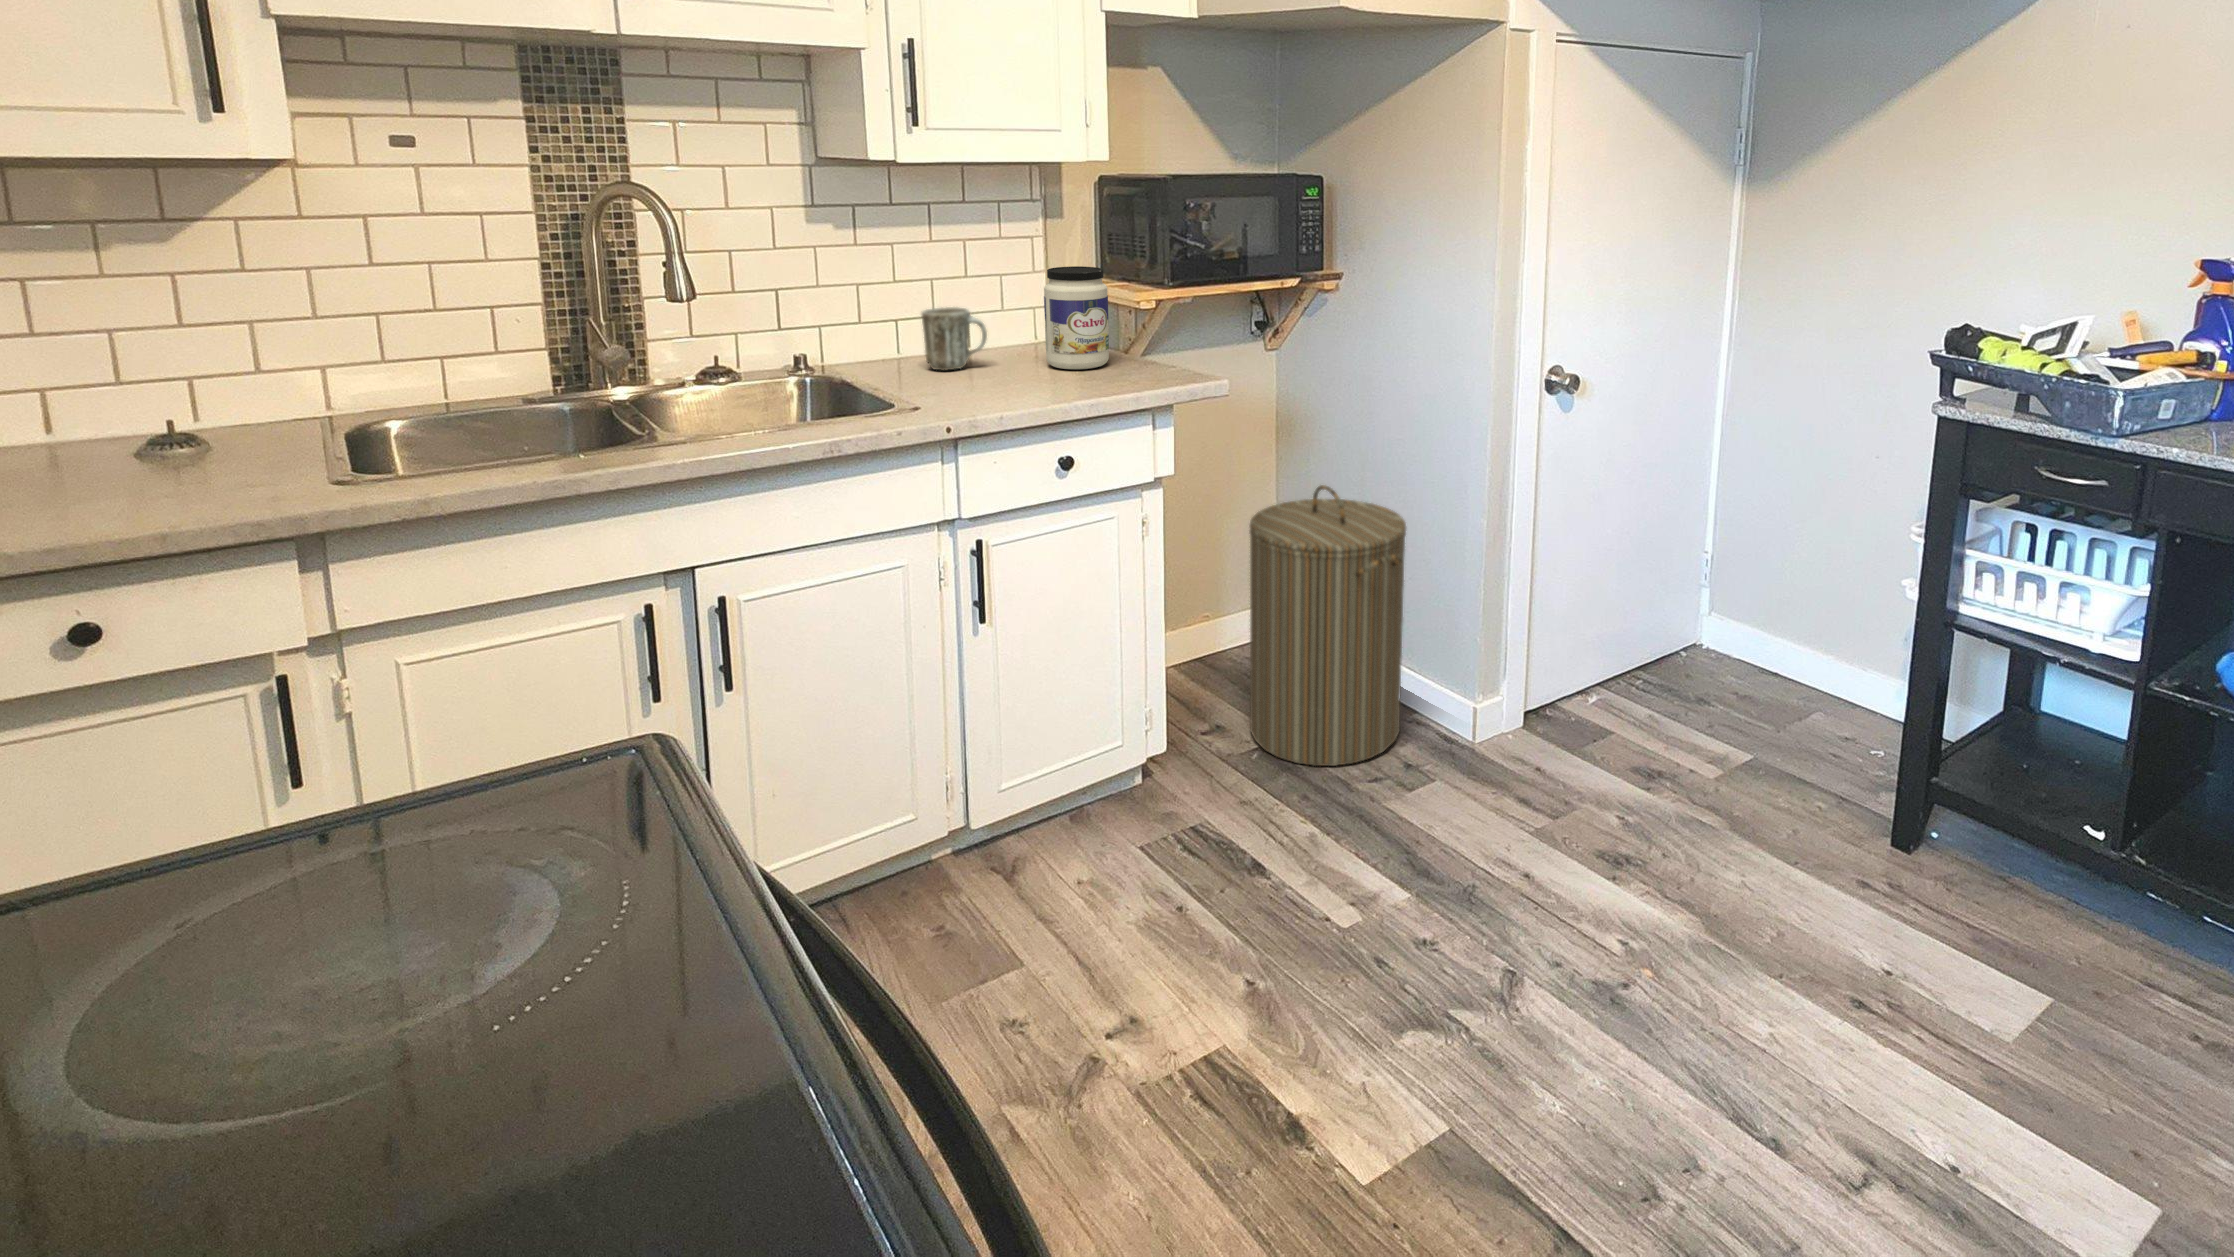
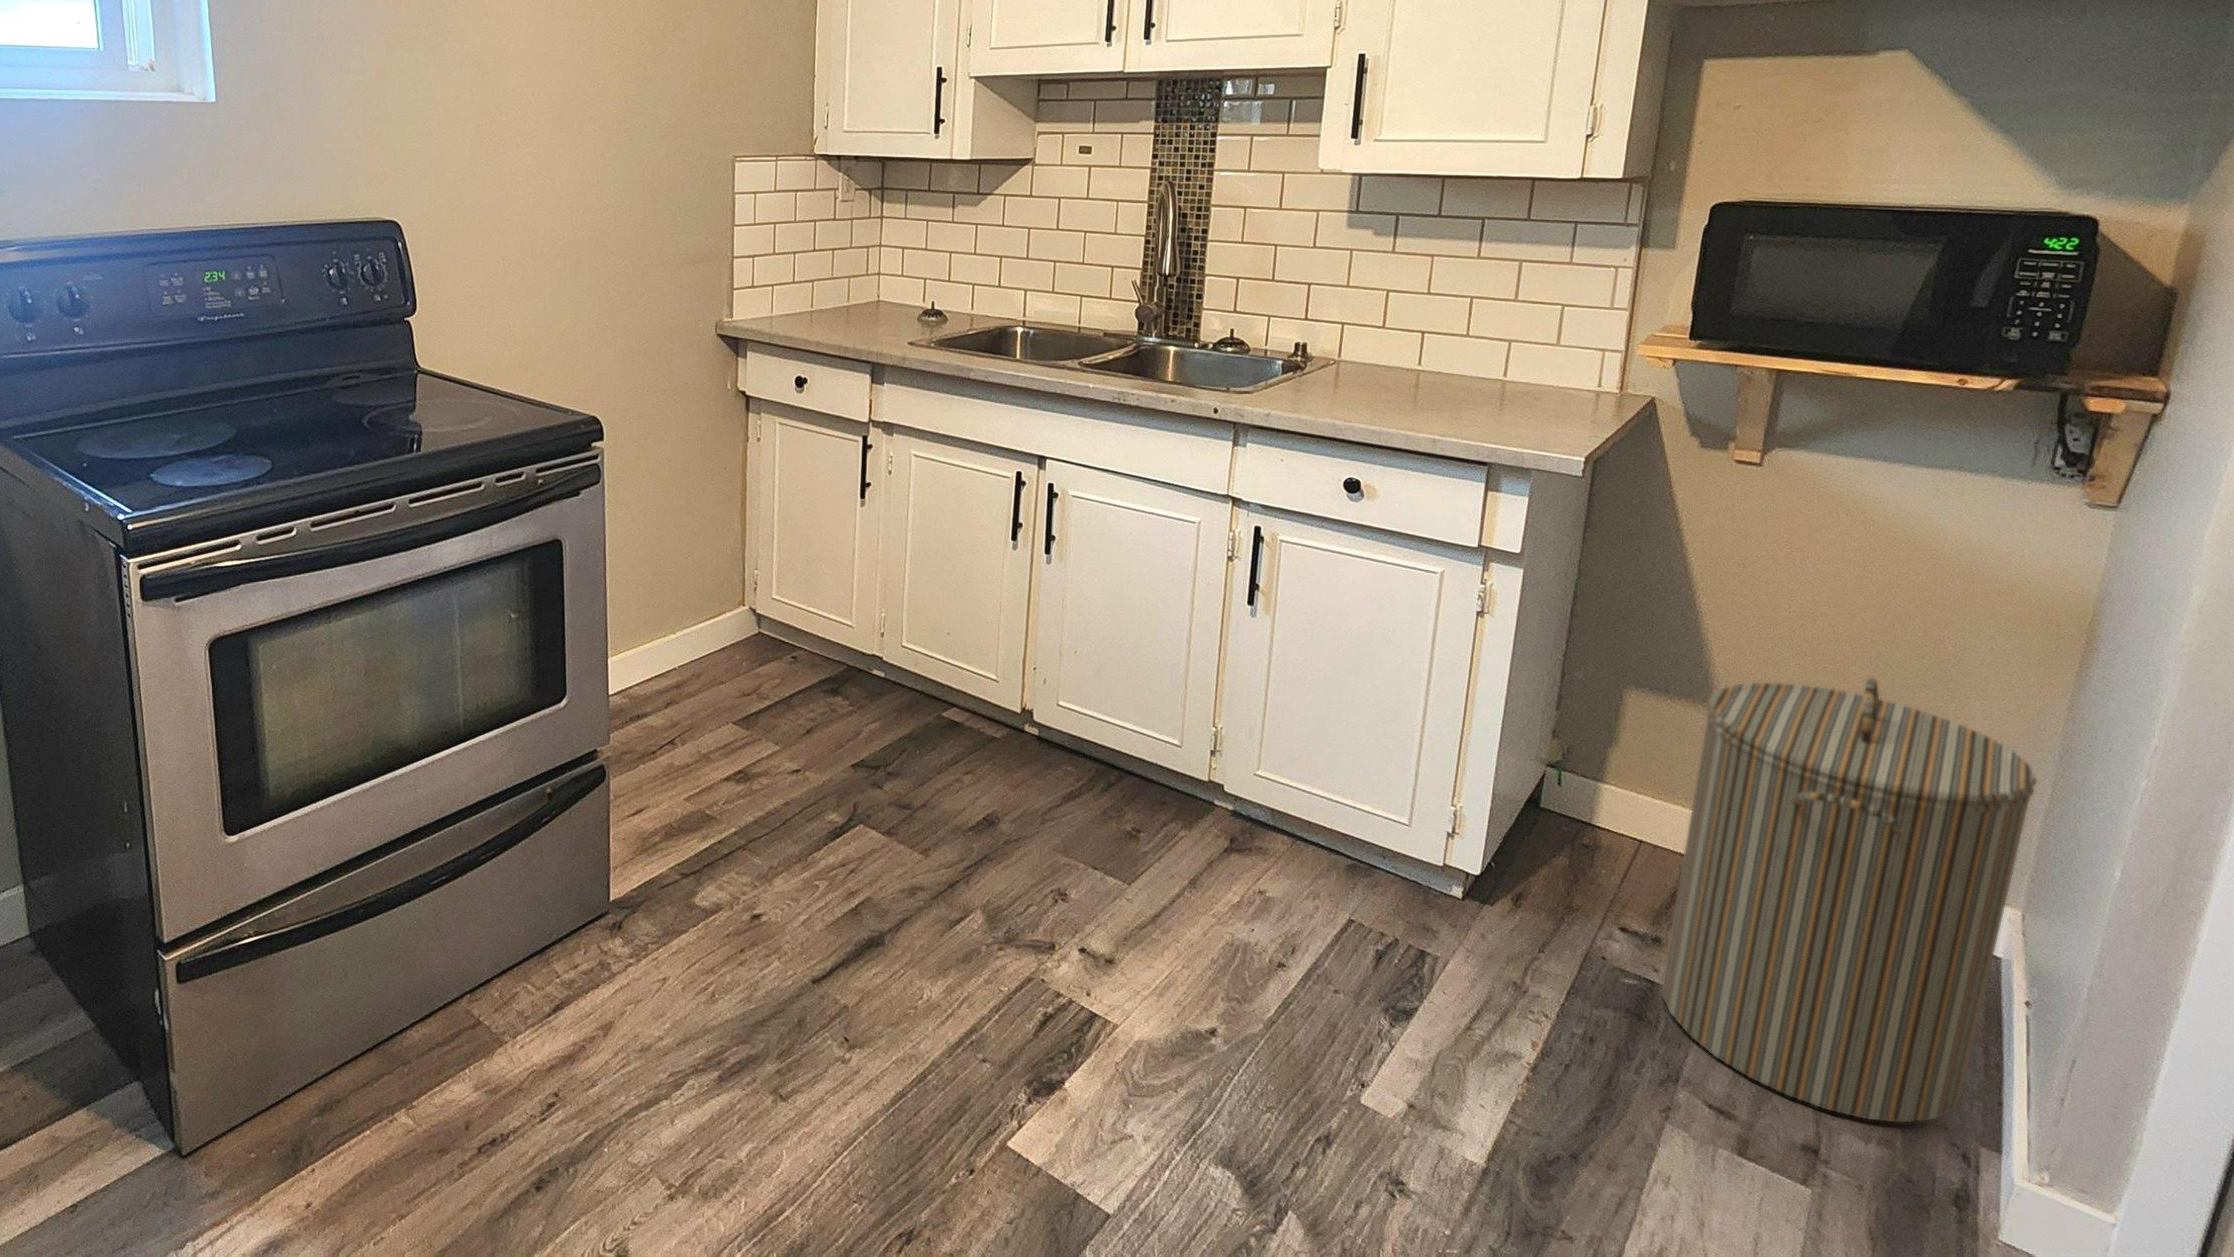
jar: present [1044,266,1109,369] -> none [1494,295,1588,413]
mug: present [922,307,987,370] -> none [1392,320,1454,384]

